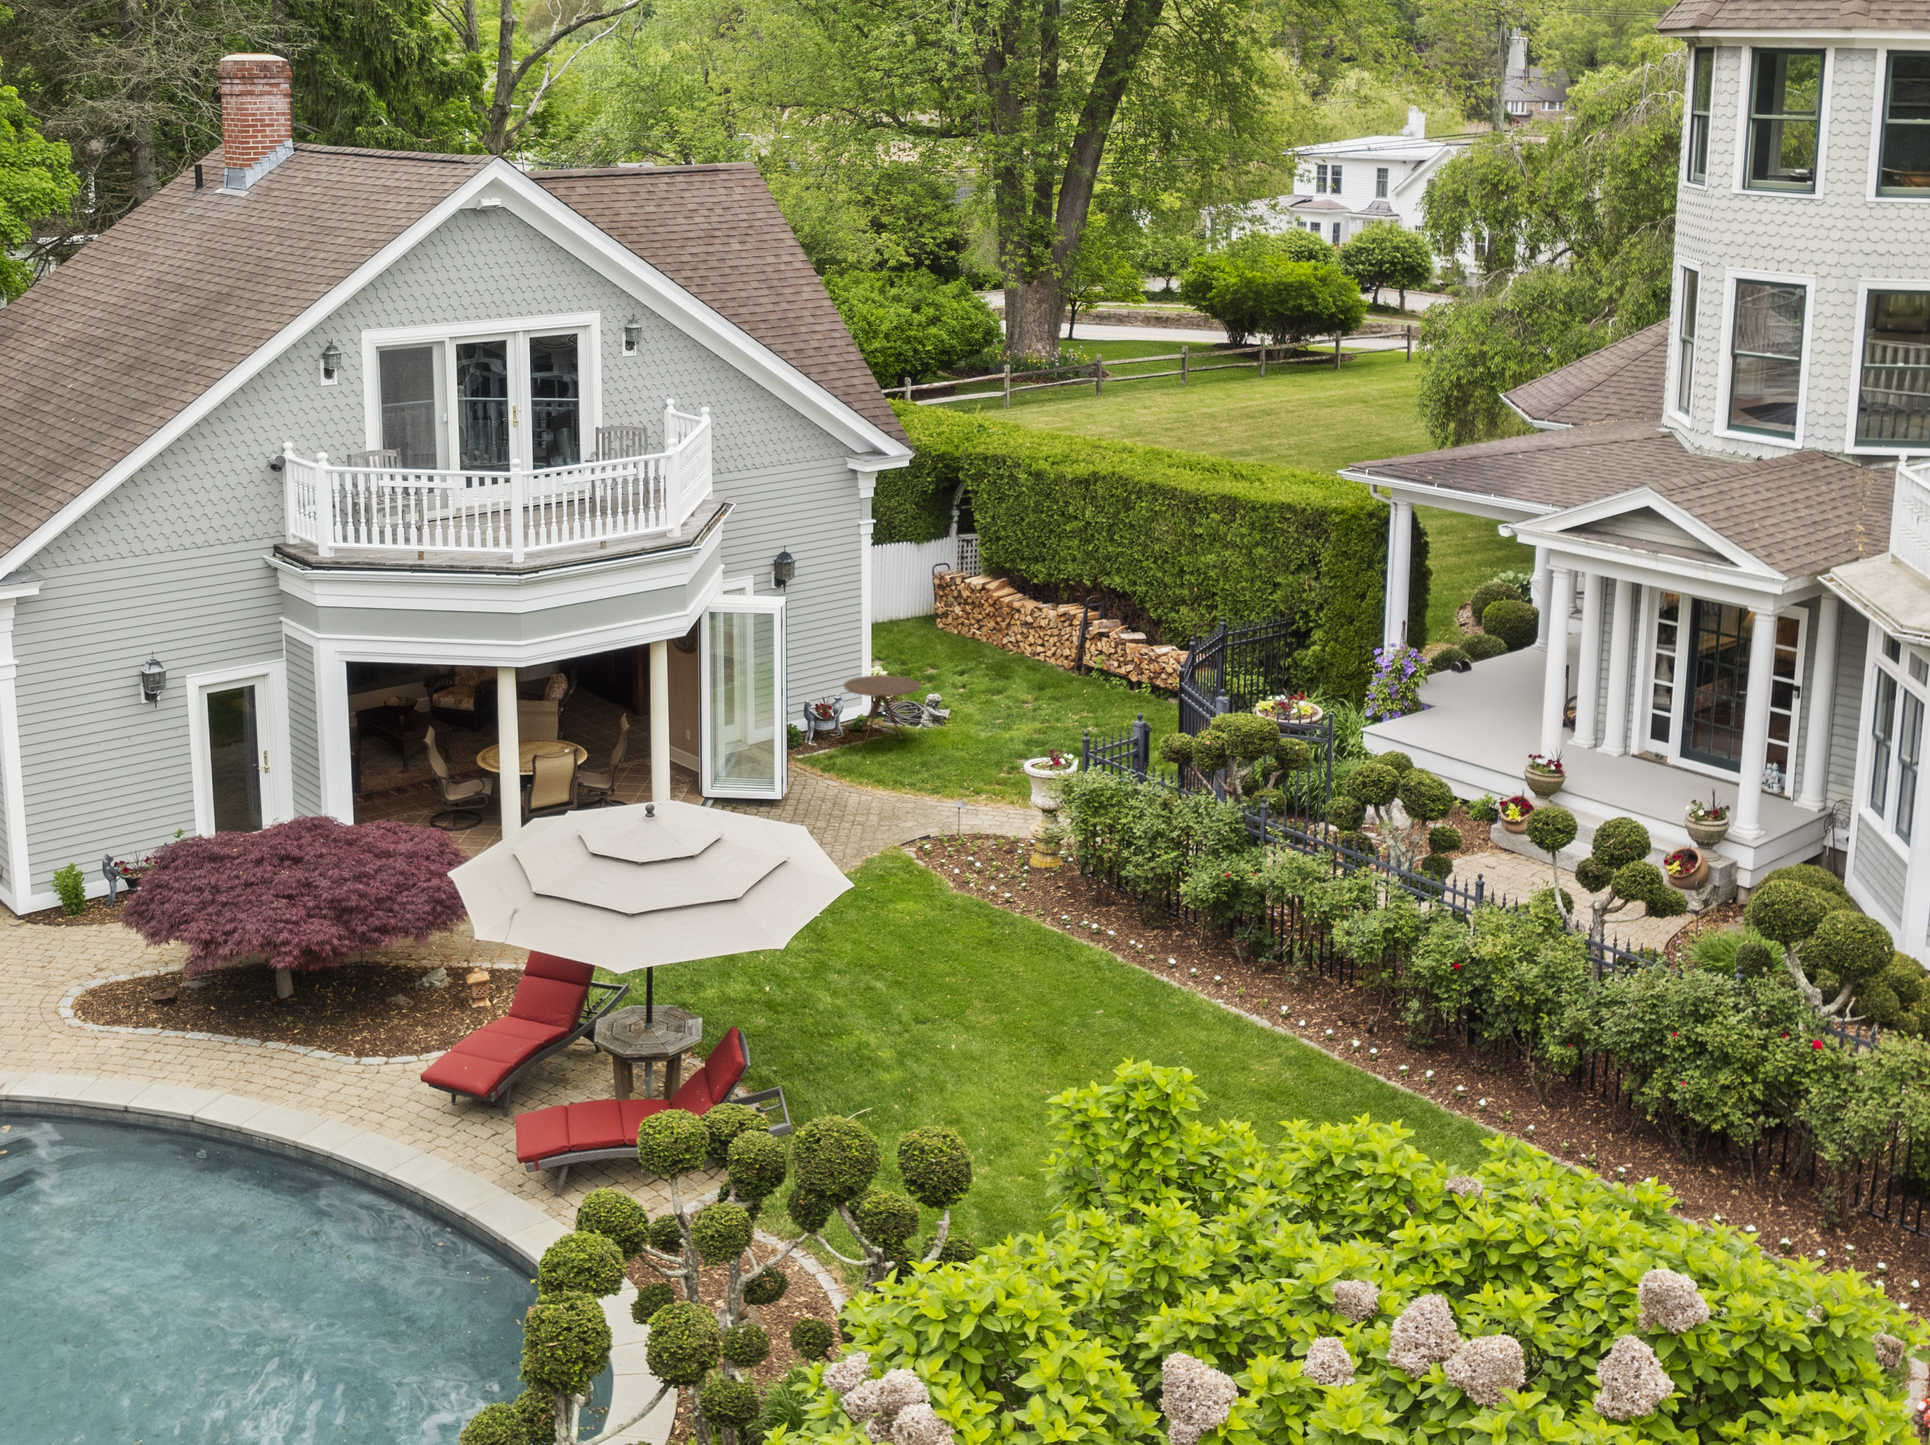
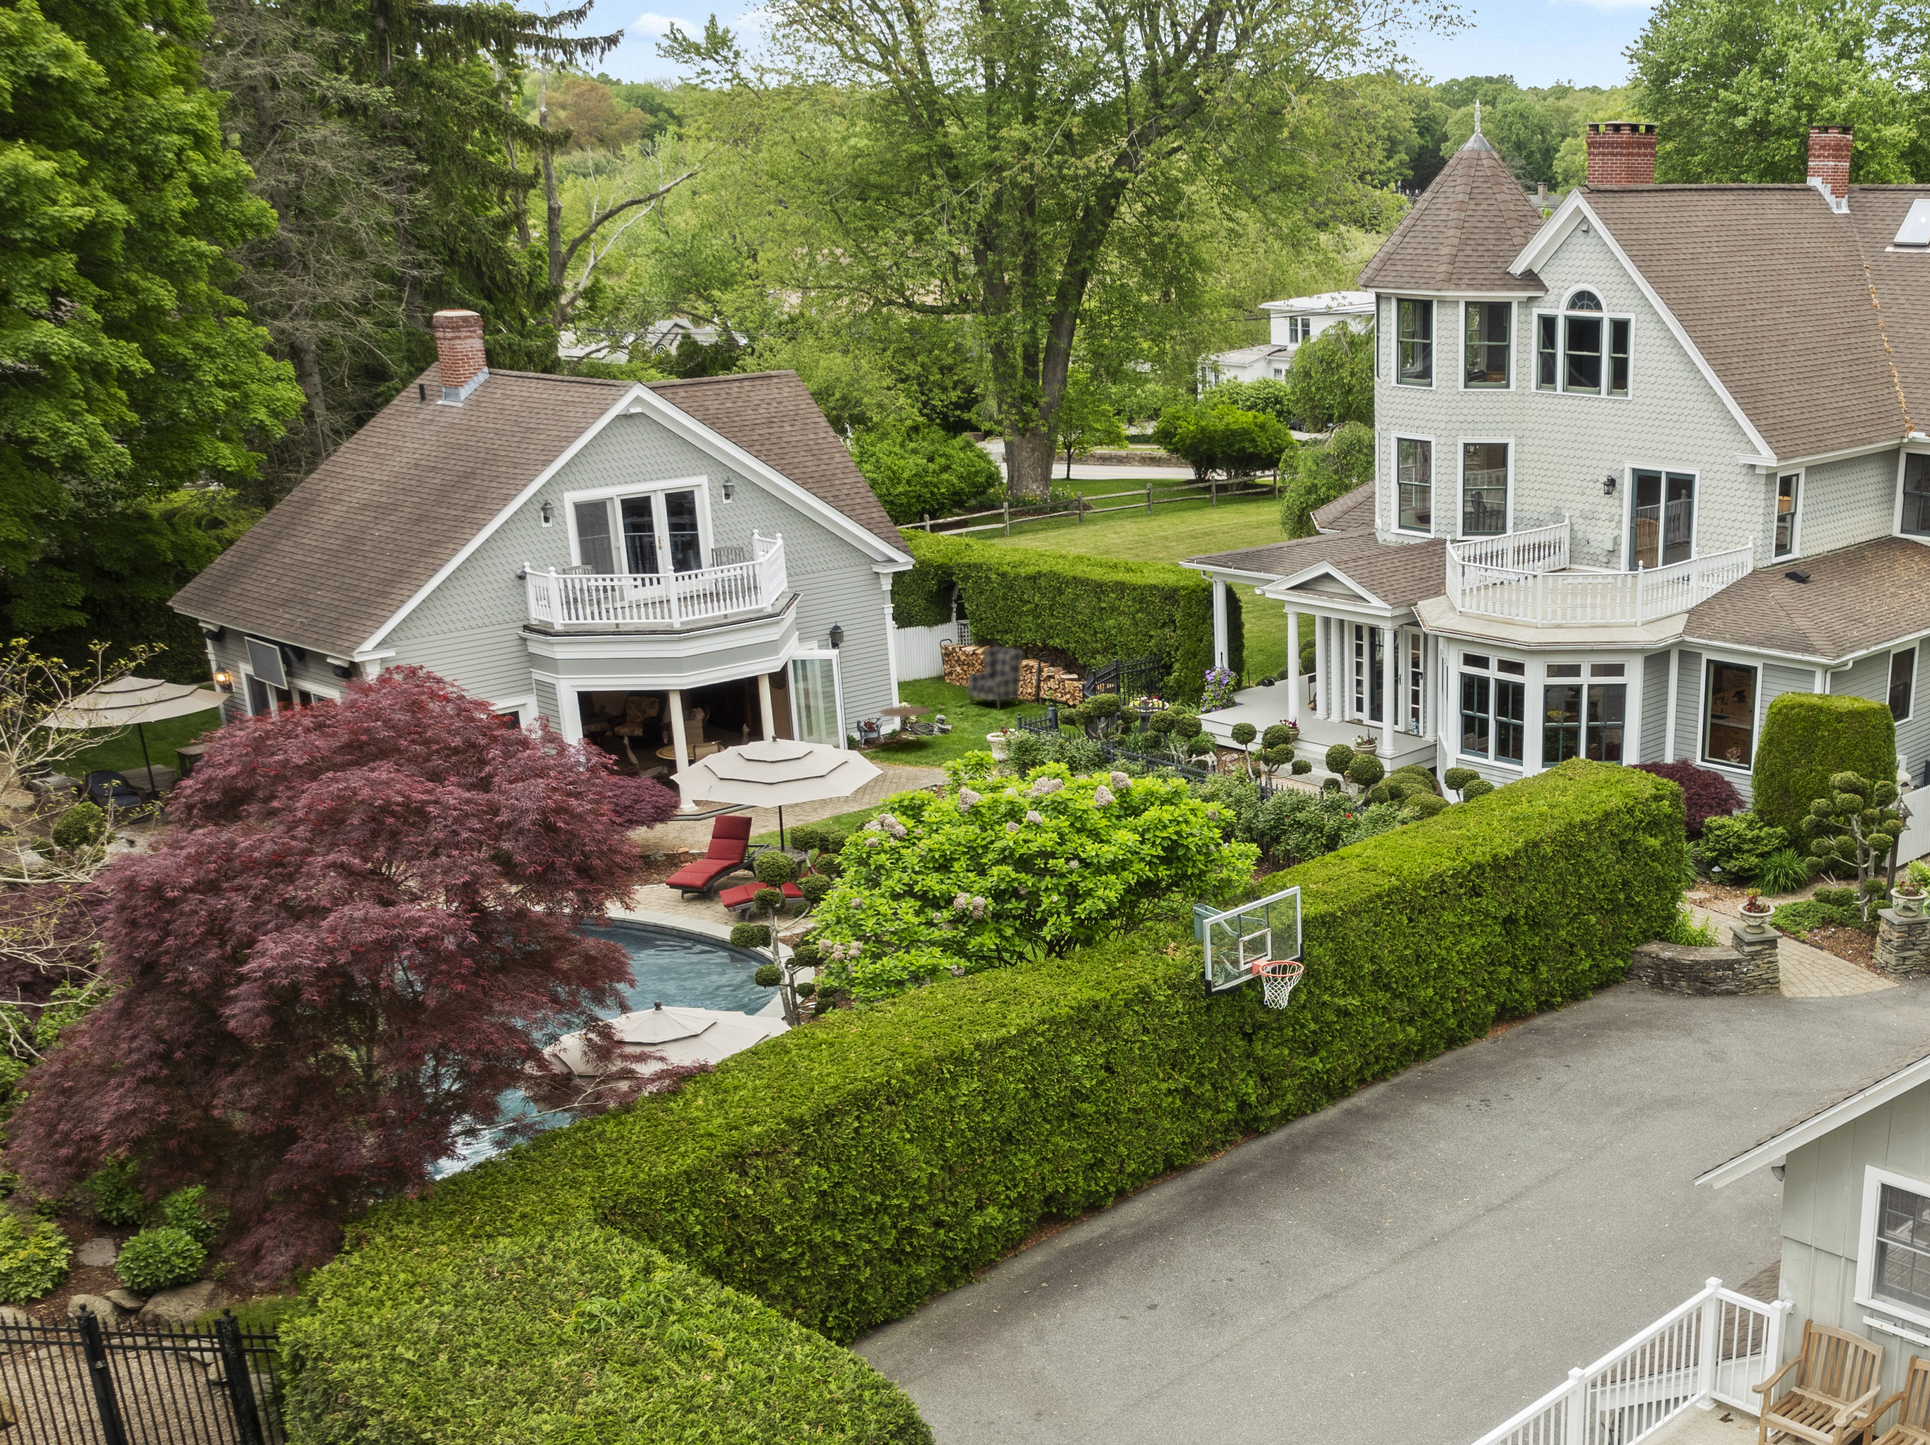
chair: none [971,582,1056,676] -> present [968,647,1023,708]

